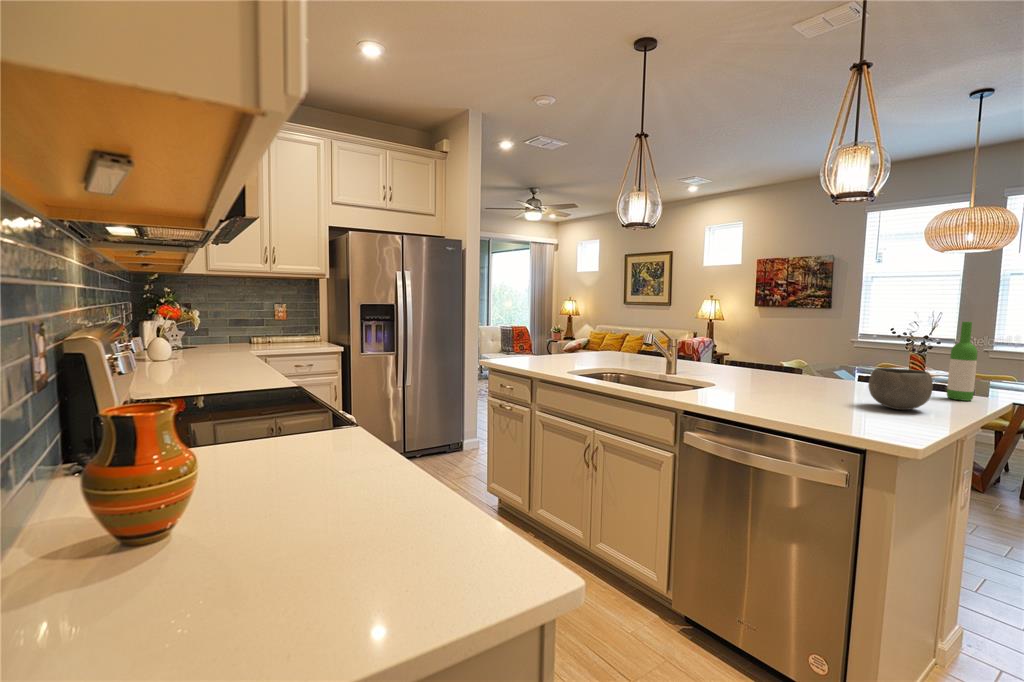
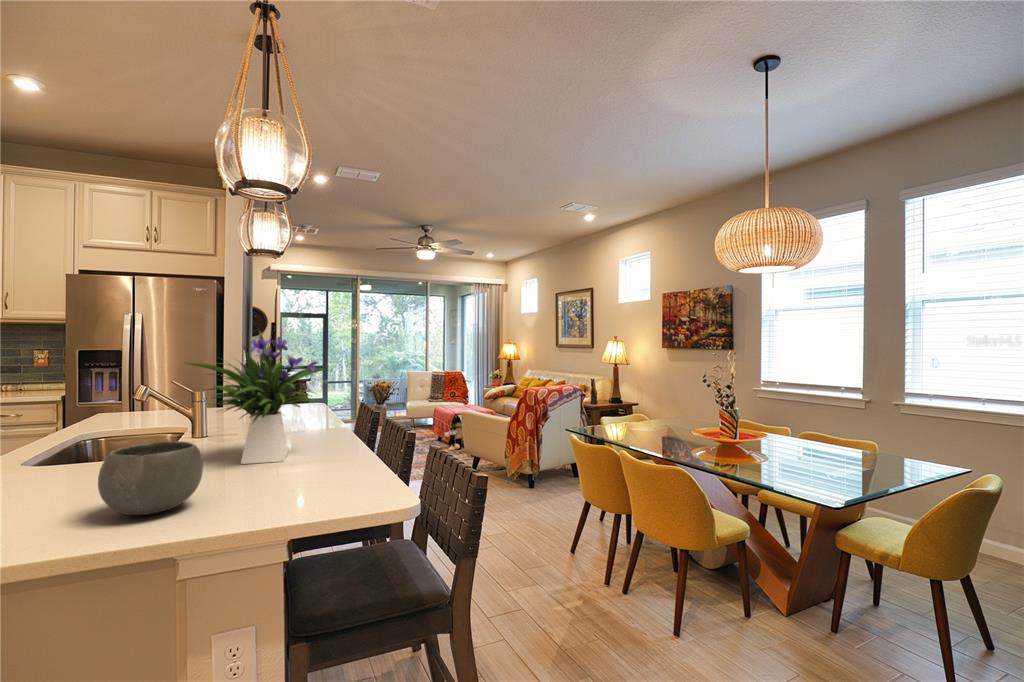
flower arrangement: none [746,295,848,388] -> present [185,331,326,464]
wine bottle: present [947,322,978,401] -> none [345,367,380,497]

